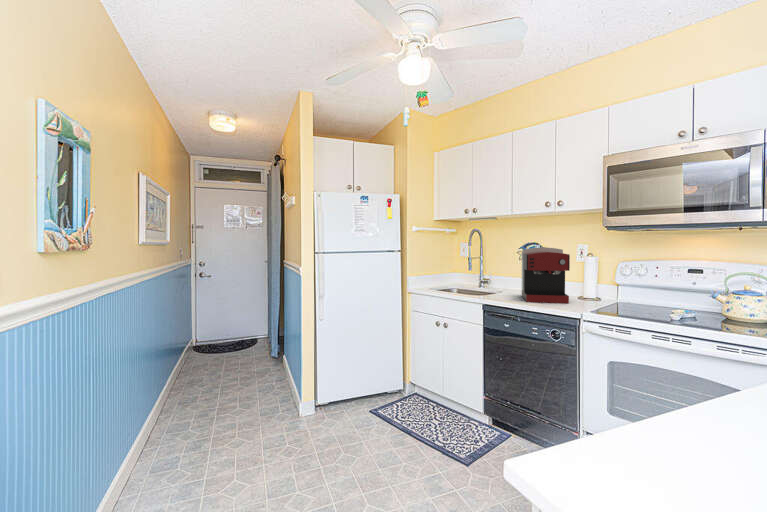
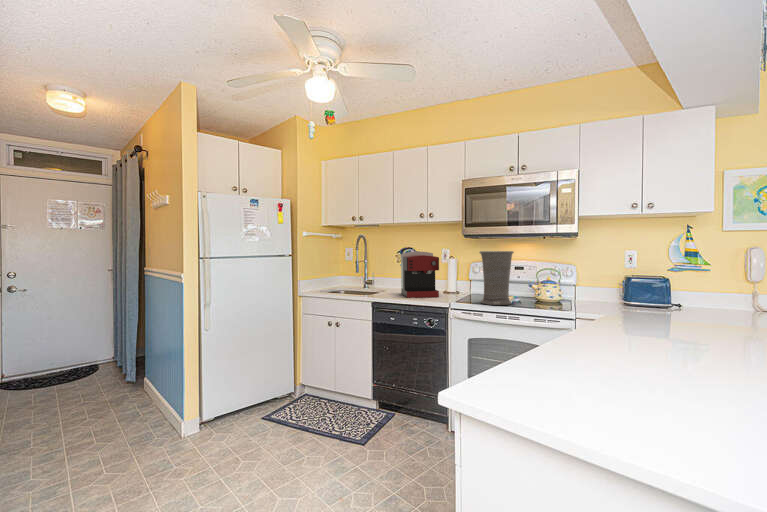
vase: none [627,247,684,321] -> present [479,251,514,305]

